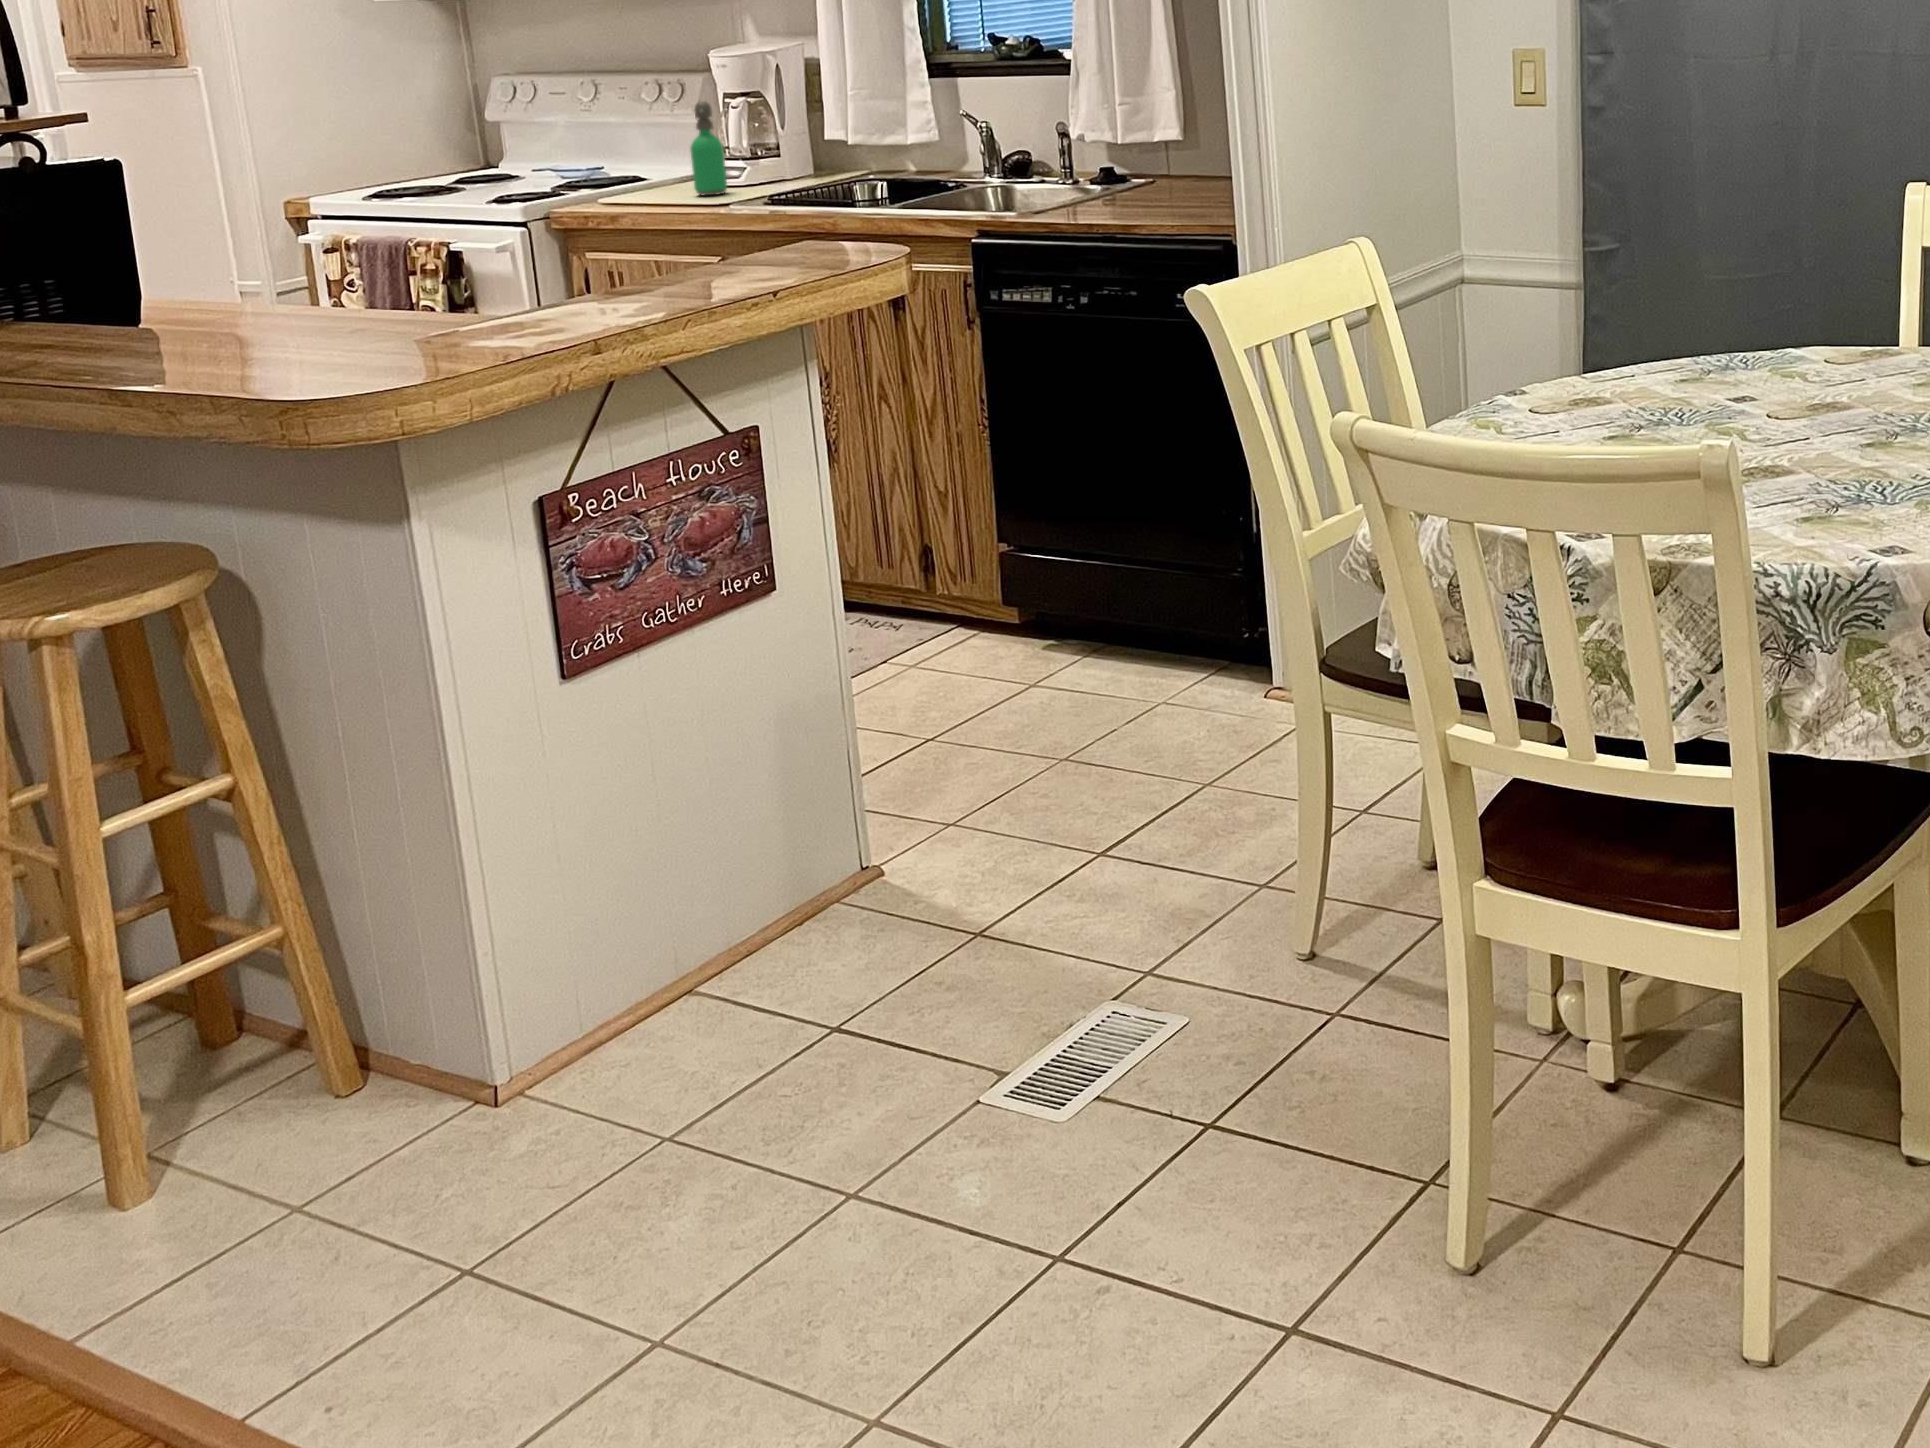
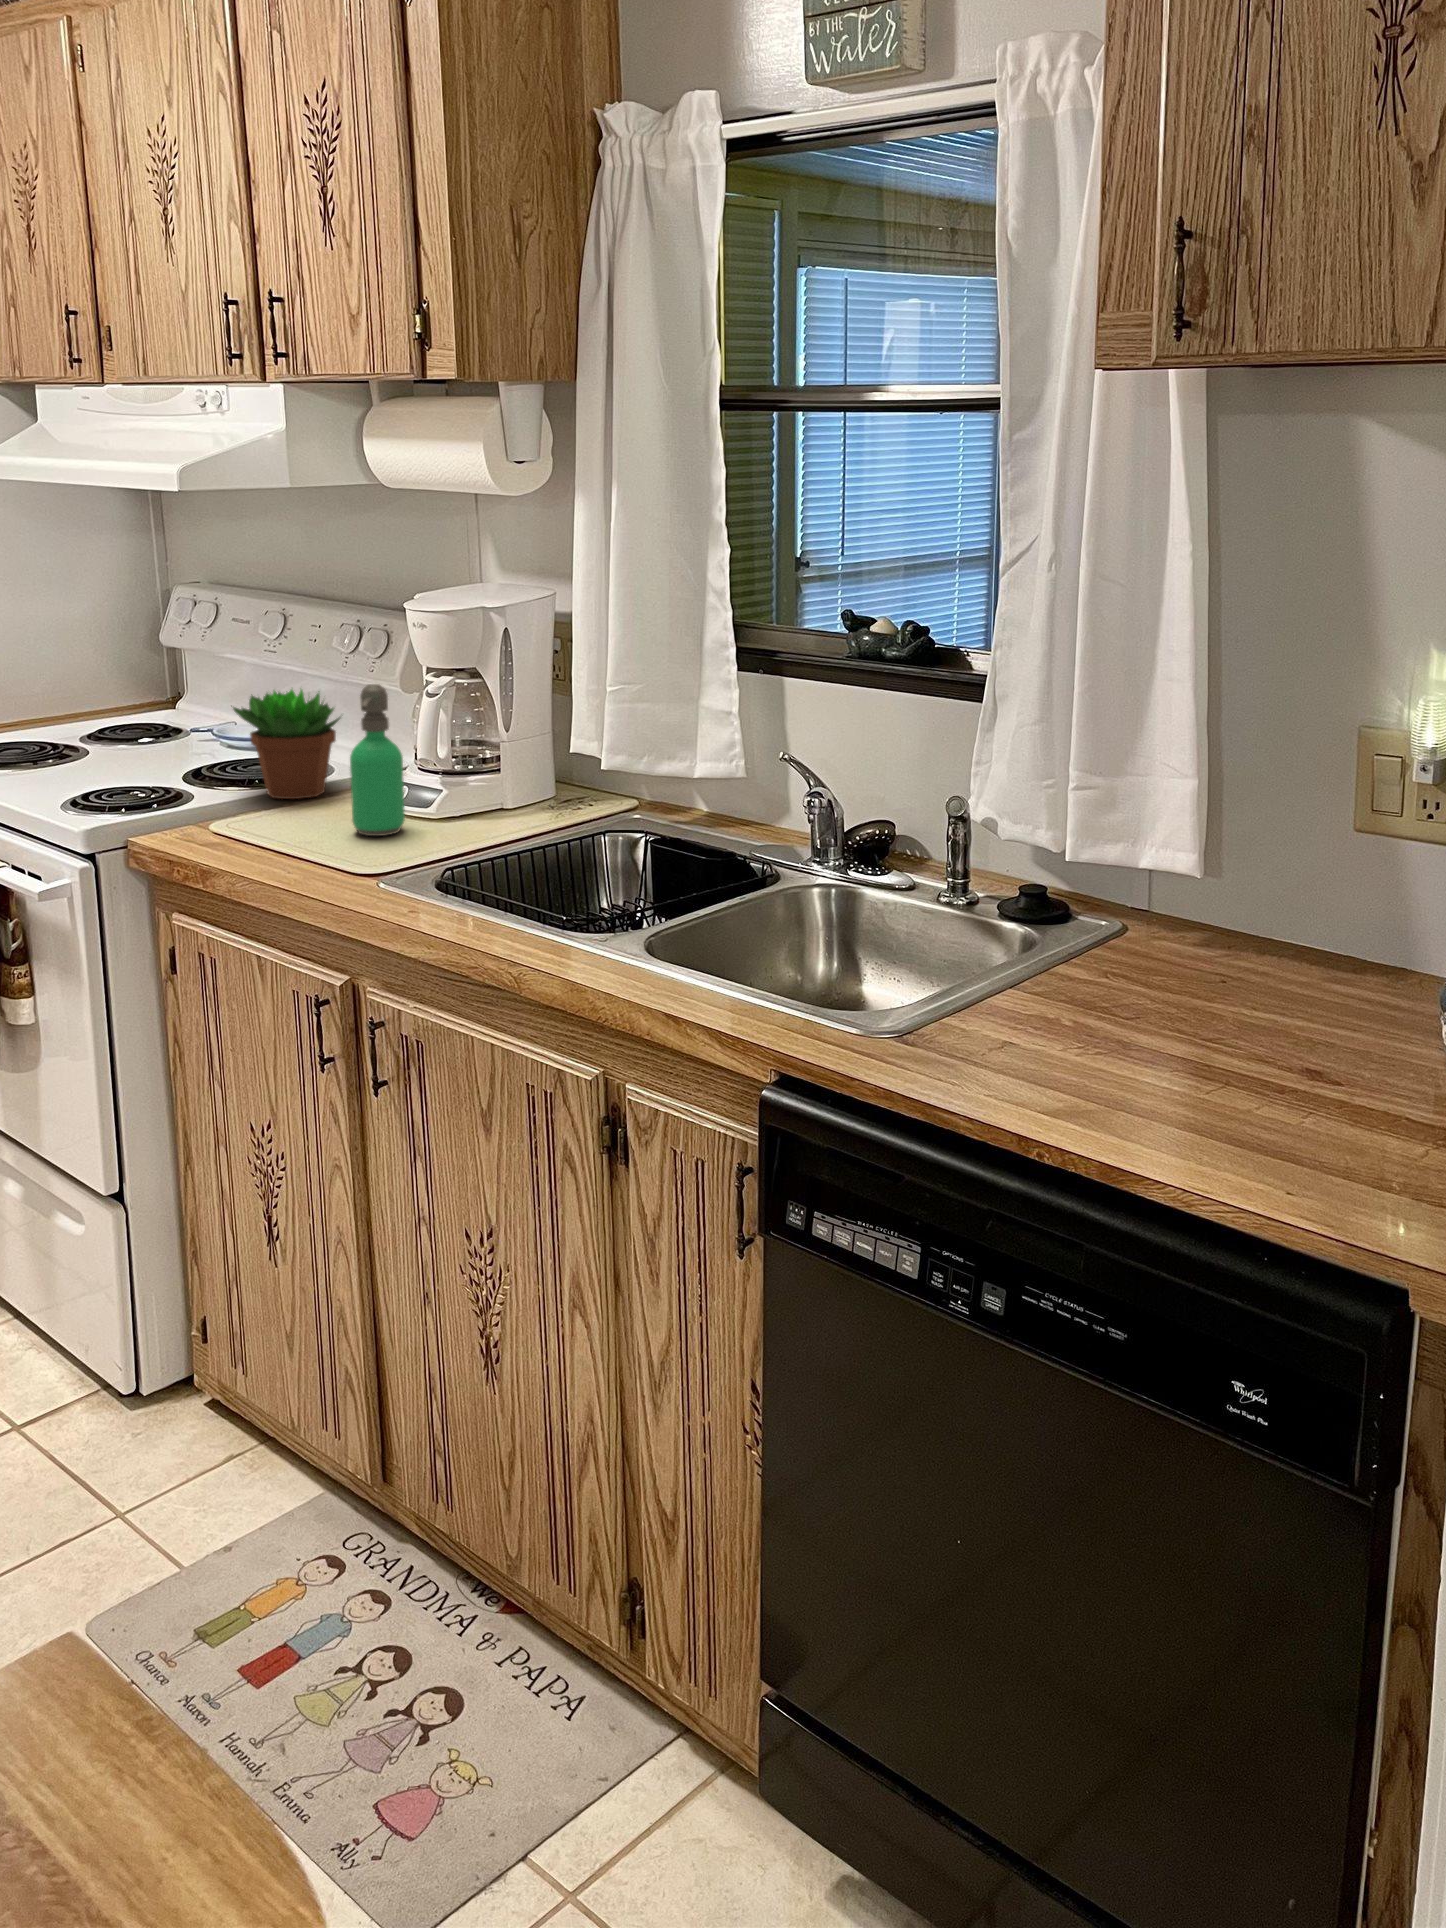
succulent plant: none [593,117,668,190] -> present [231,689,340,799]

